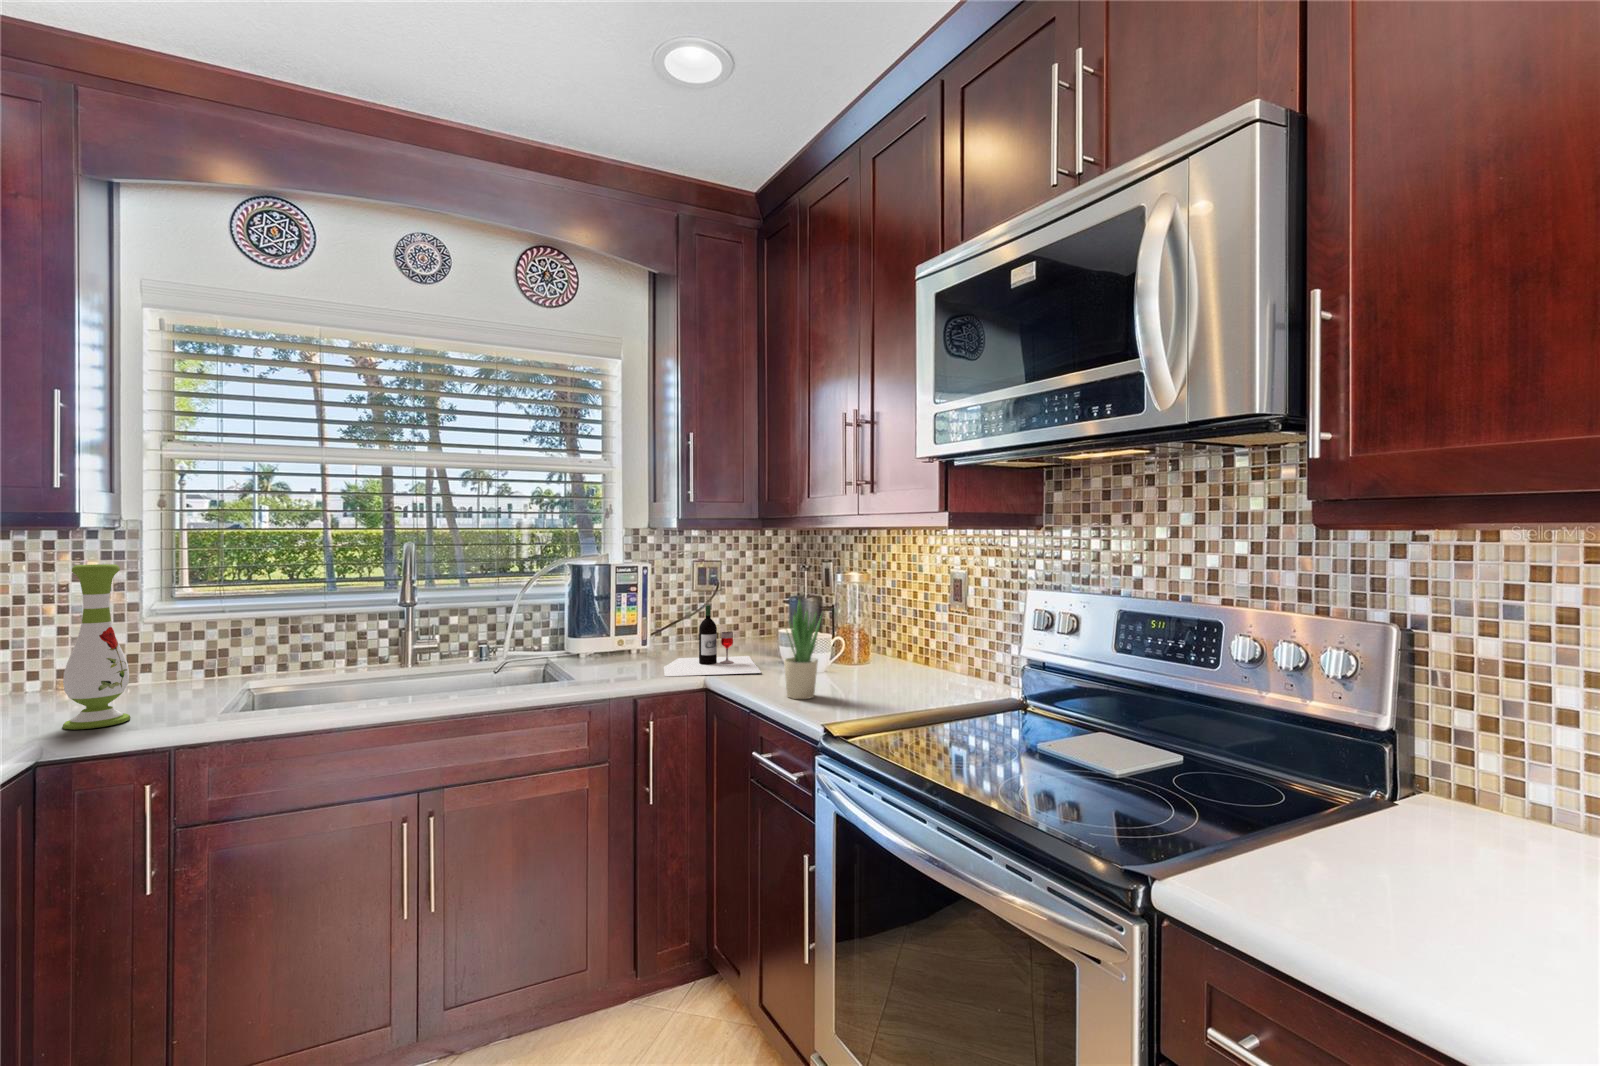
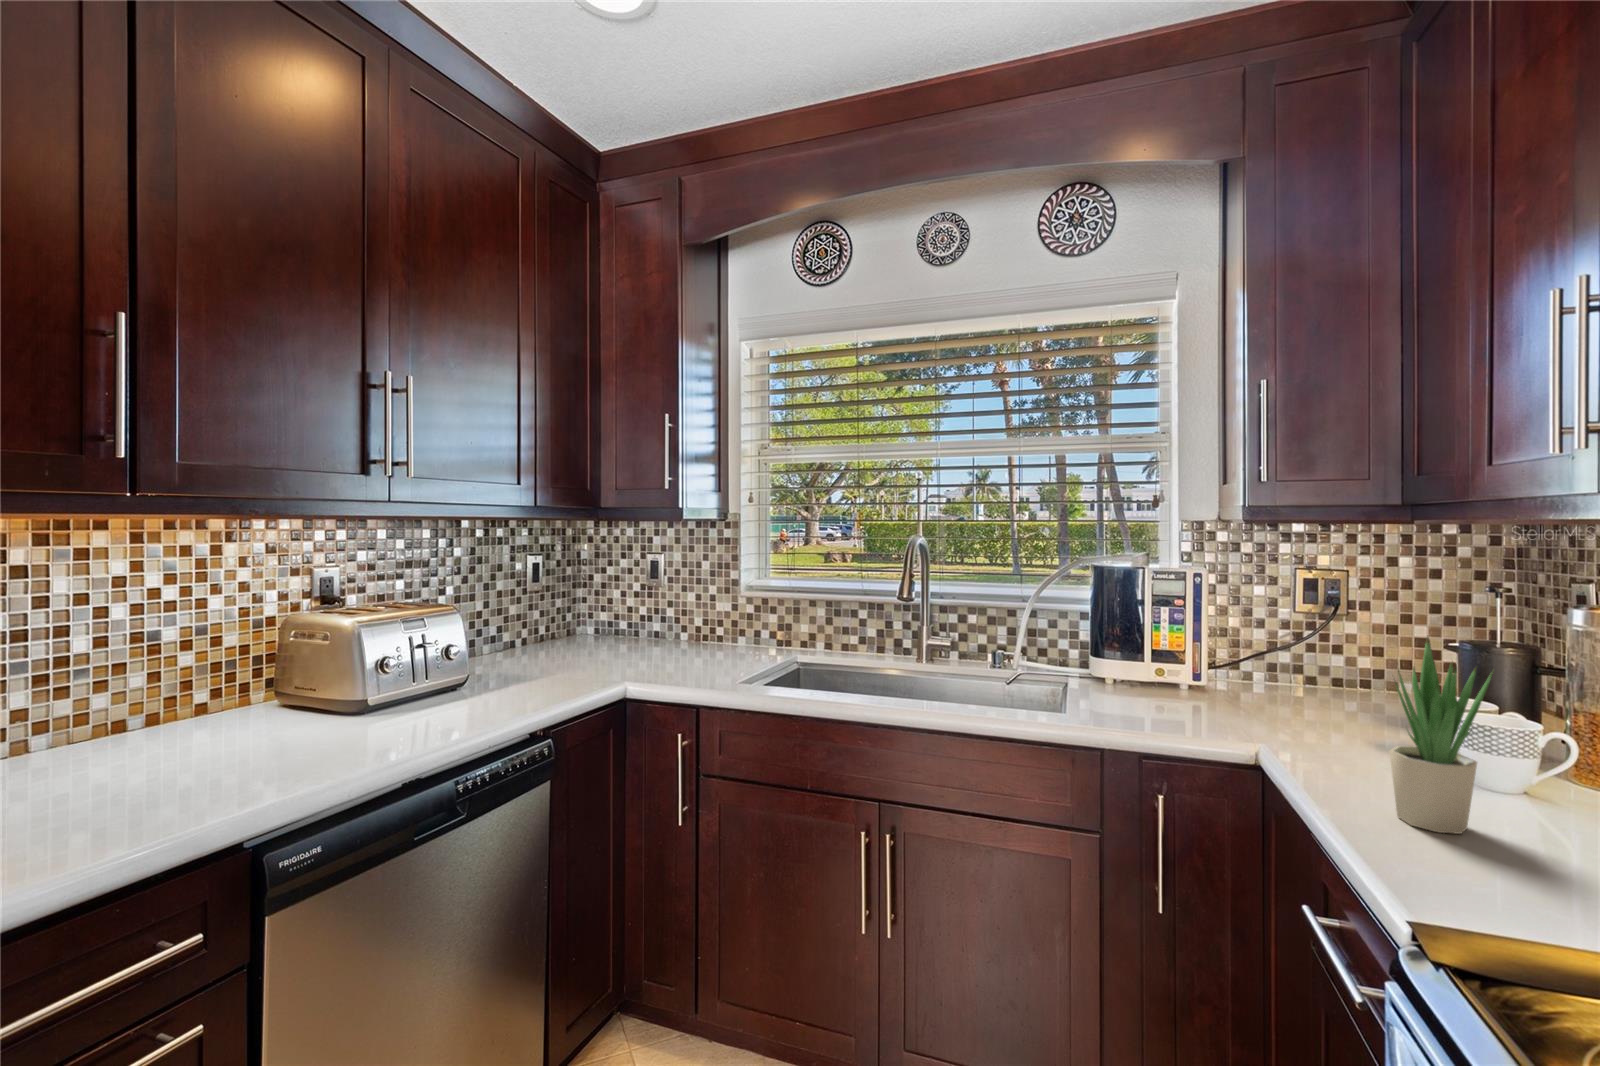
vase: present [62,564,131,730] -> none [653,548,692,677]
wine bottle: present [664,605,761,676] -> none [1199,634,1381,759]

